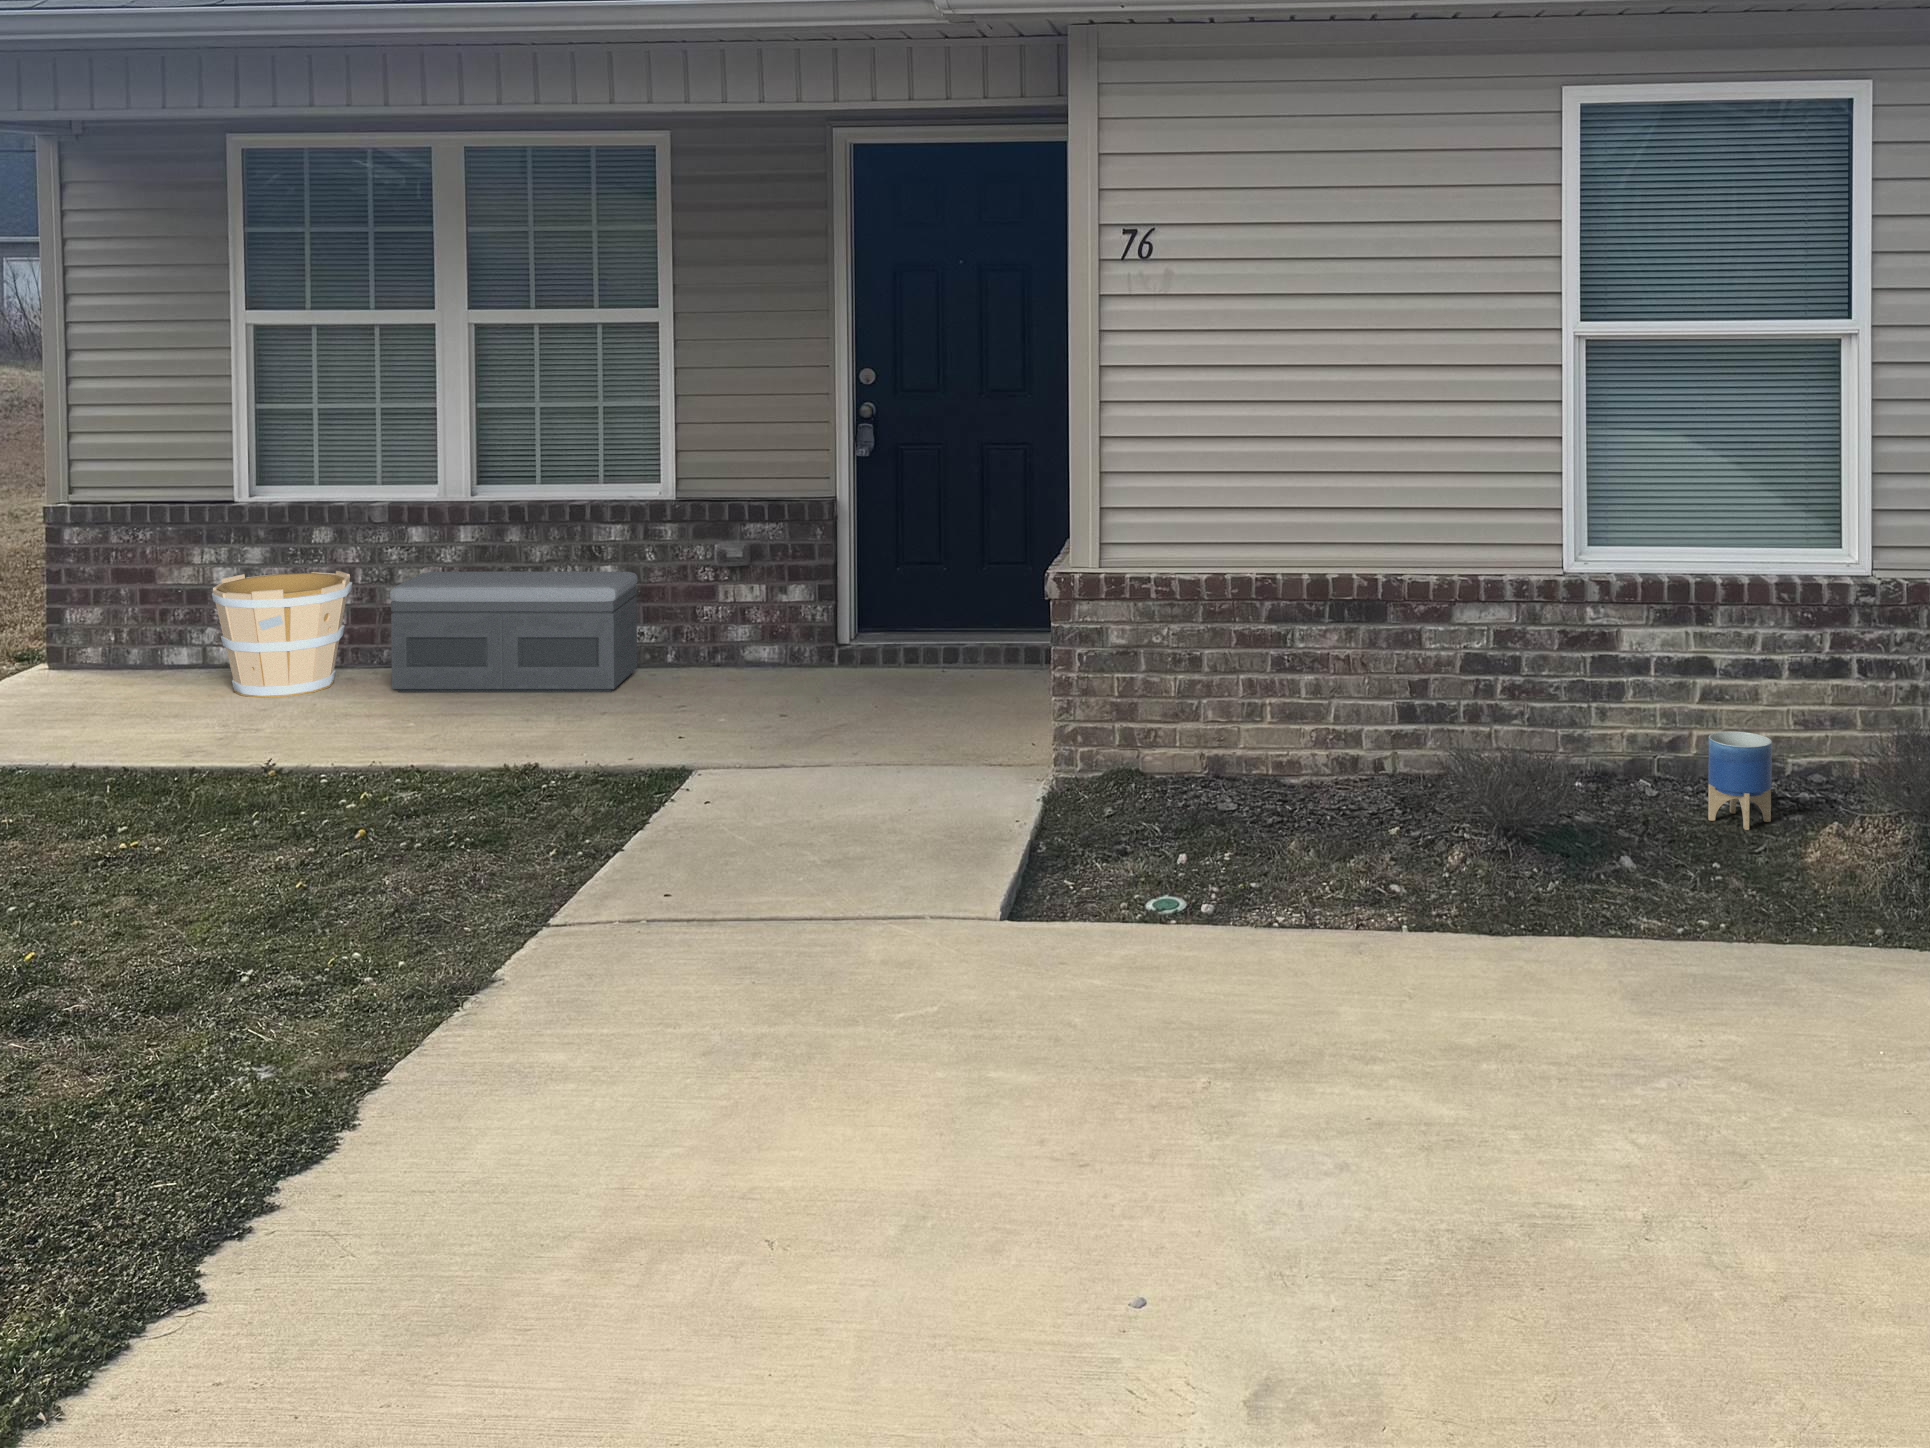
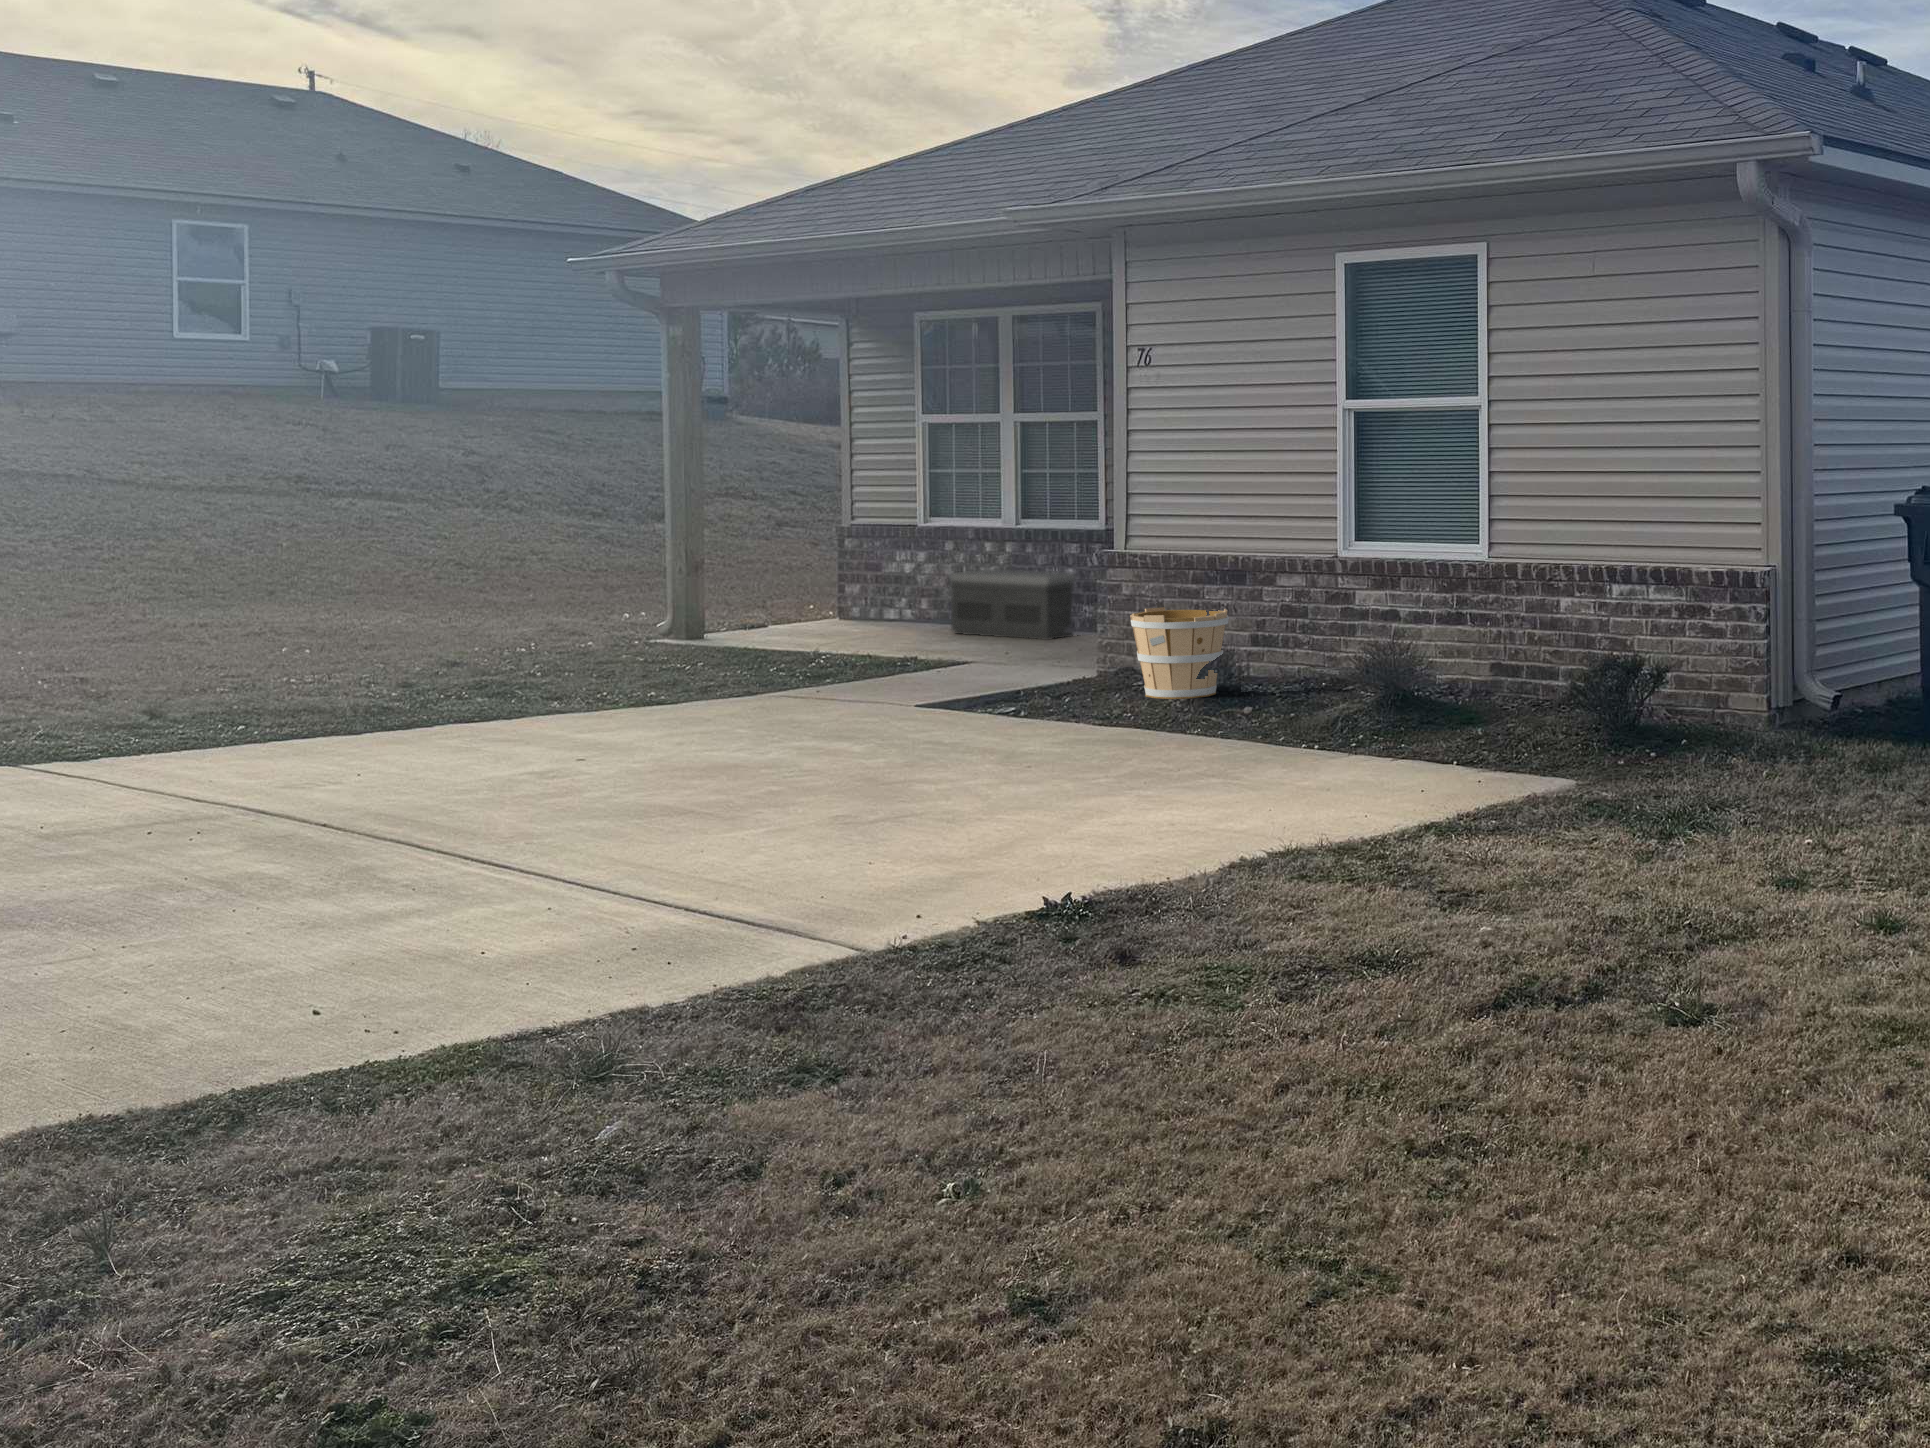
wooden bucket: present [212,571,352,698] -> present [1130,607,1229,699]
planter: present [1708,731,1772,830] -> none [1372,655,1409,710]

